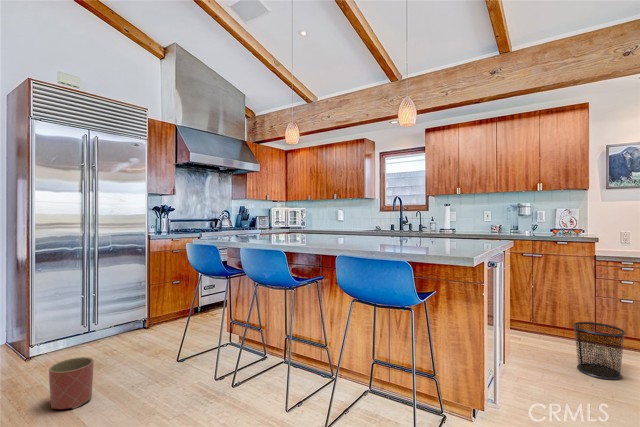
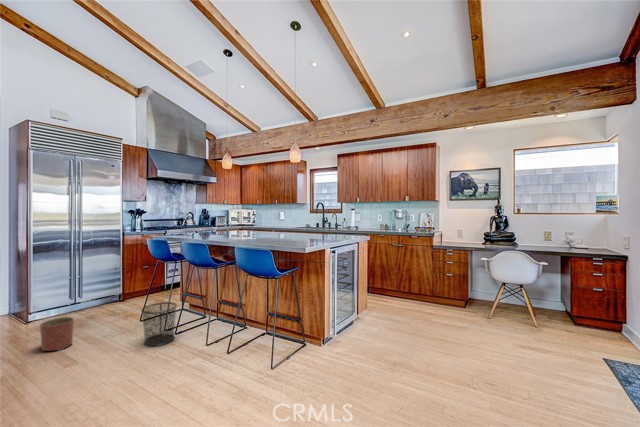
trash can: present [573,322,626,380] -> present [141,302,177,346]

